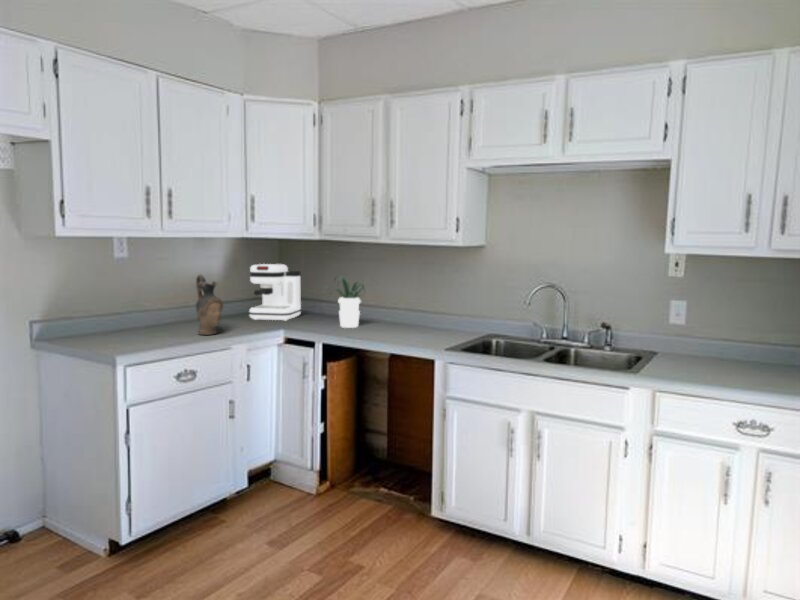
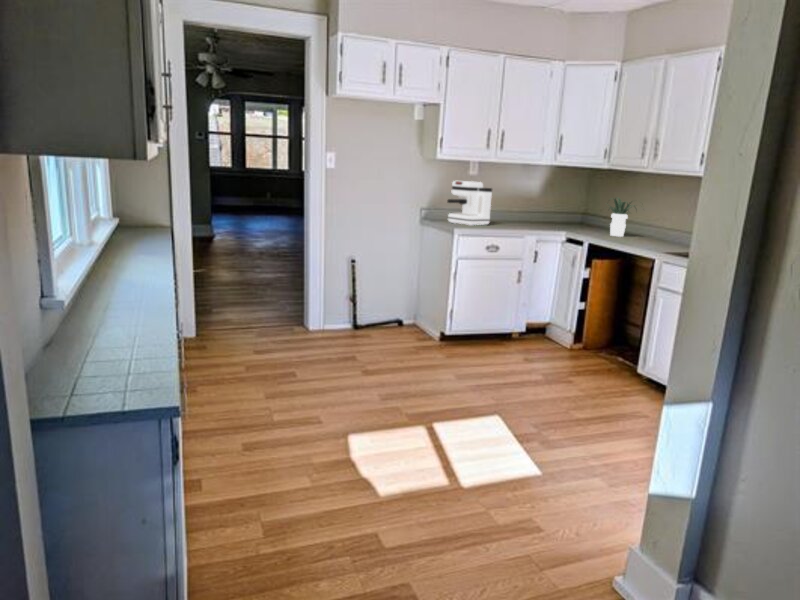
coffee maker: present [250,264,301,321] -> present [447,181,492,226]
ceramic pitcher: present [196,275,223,335] -> none [508,188,526,227]

